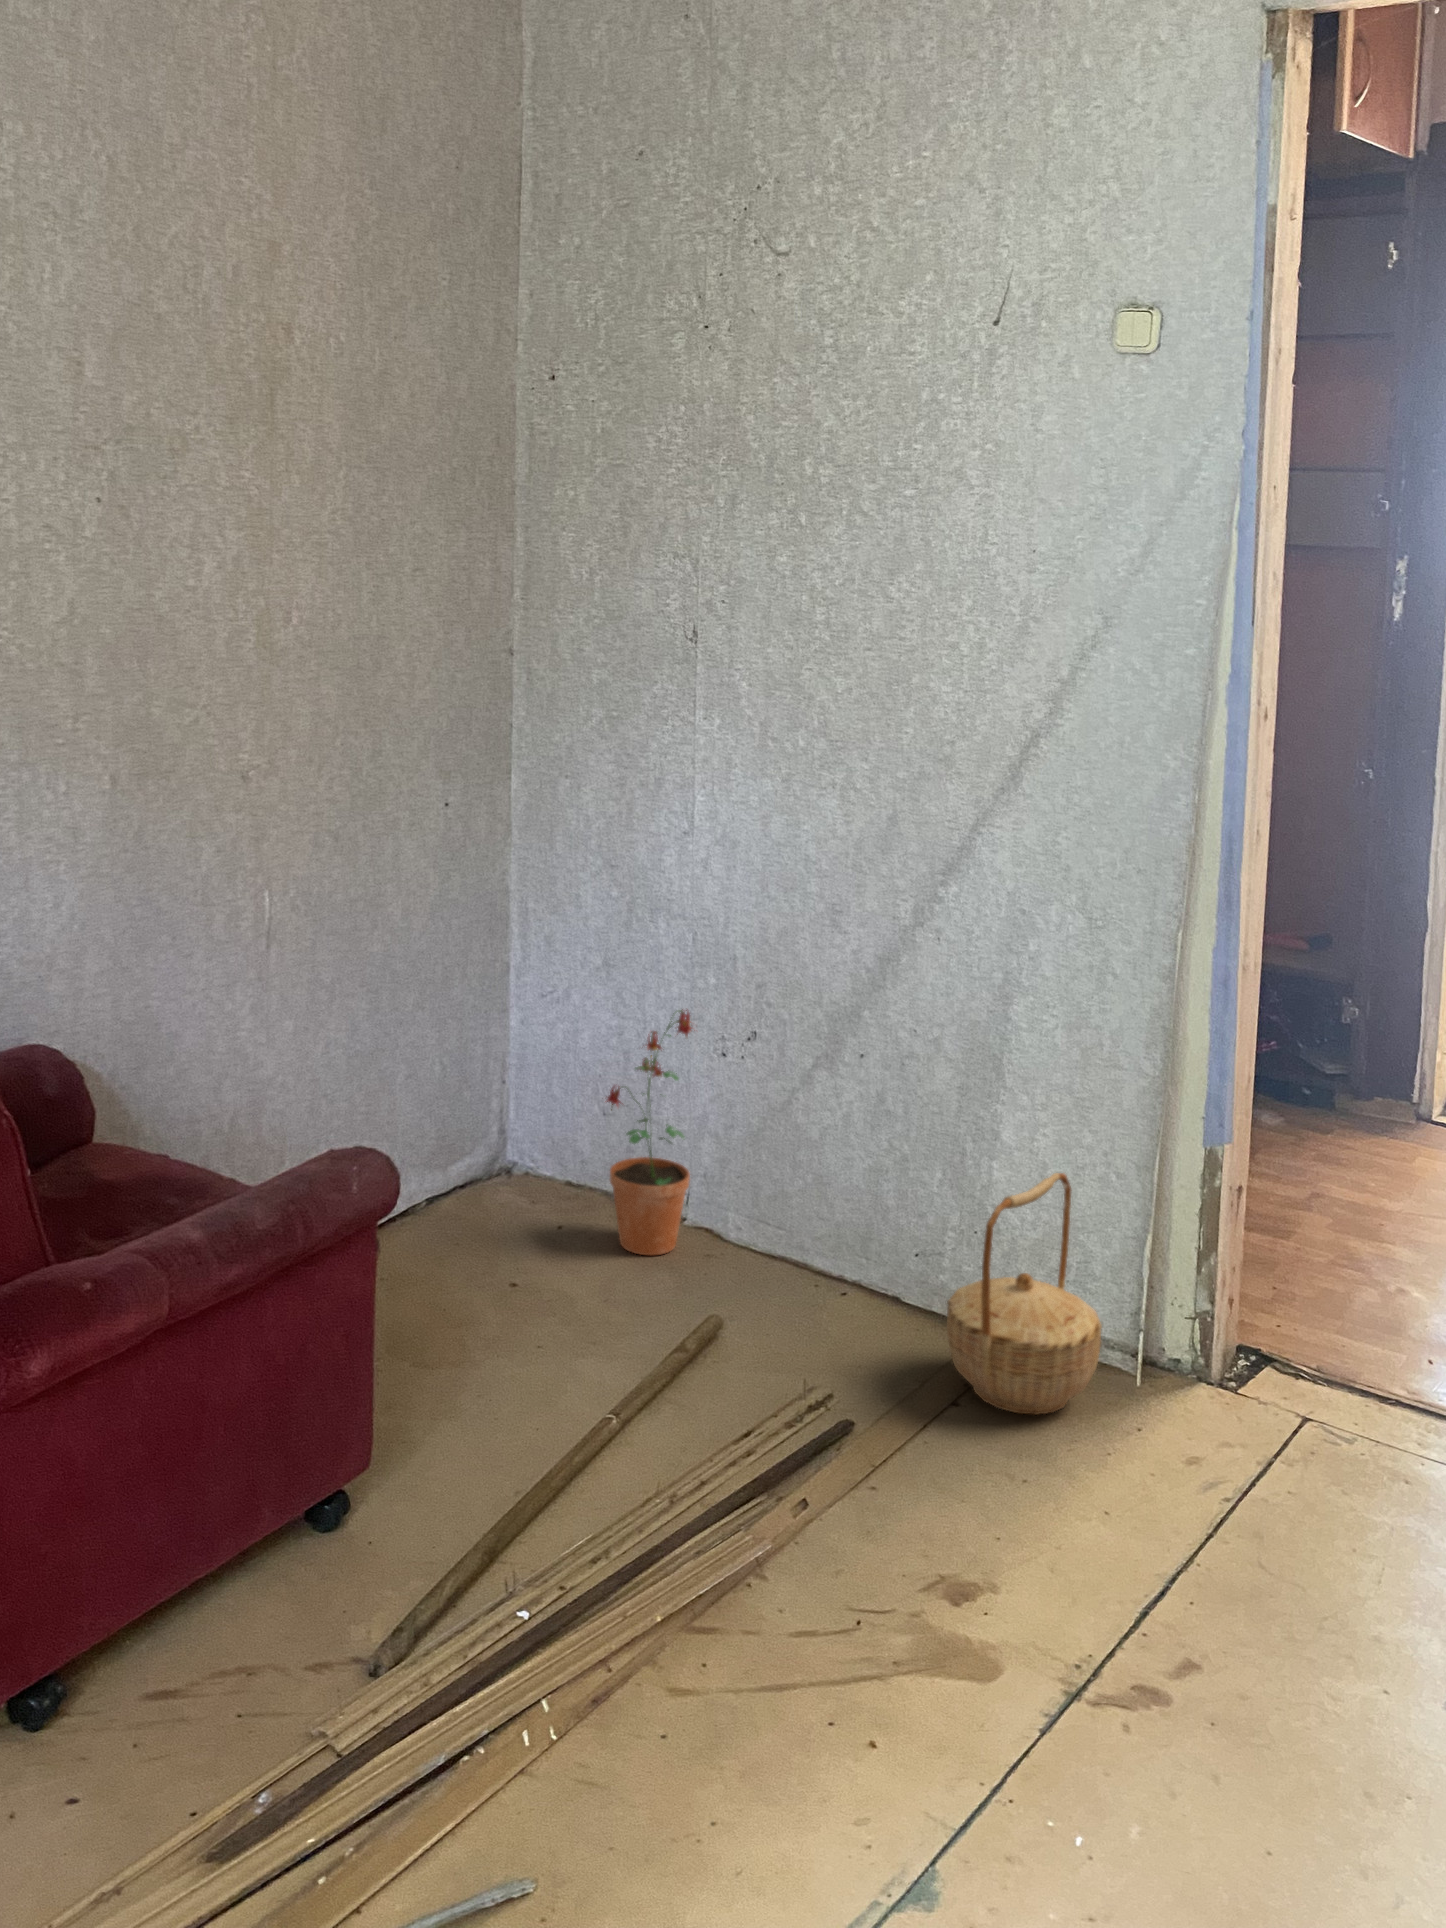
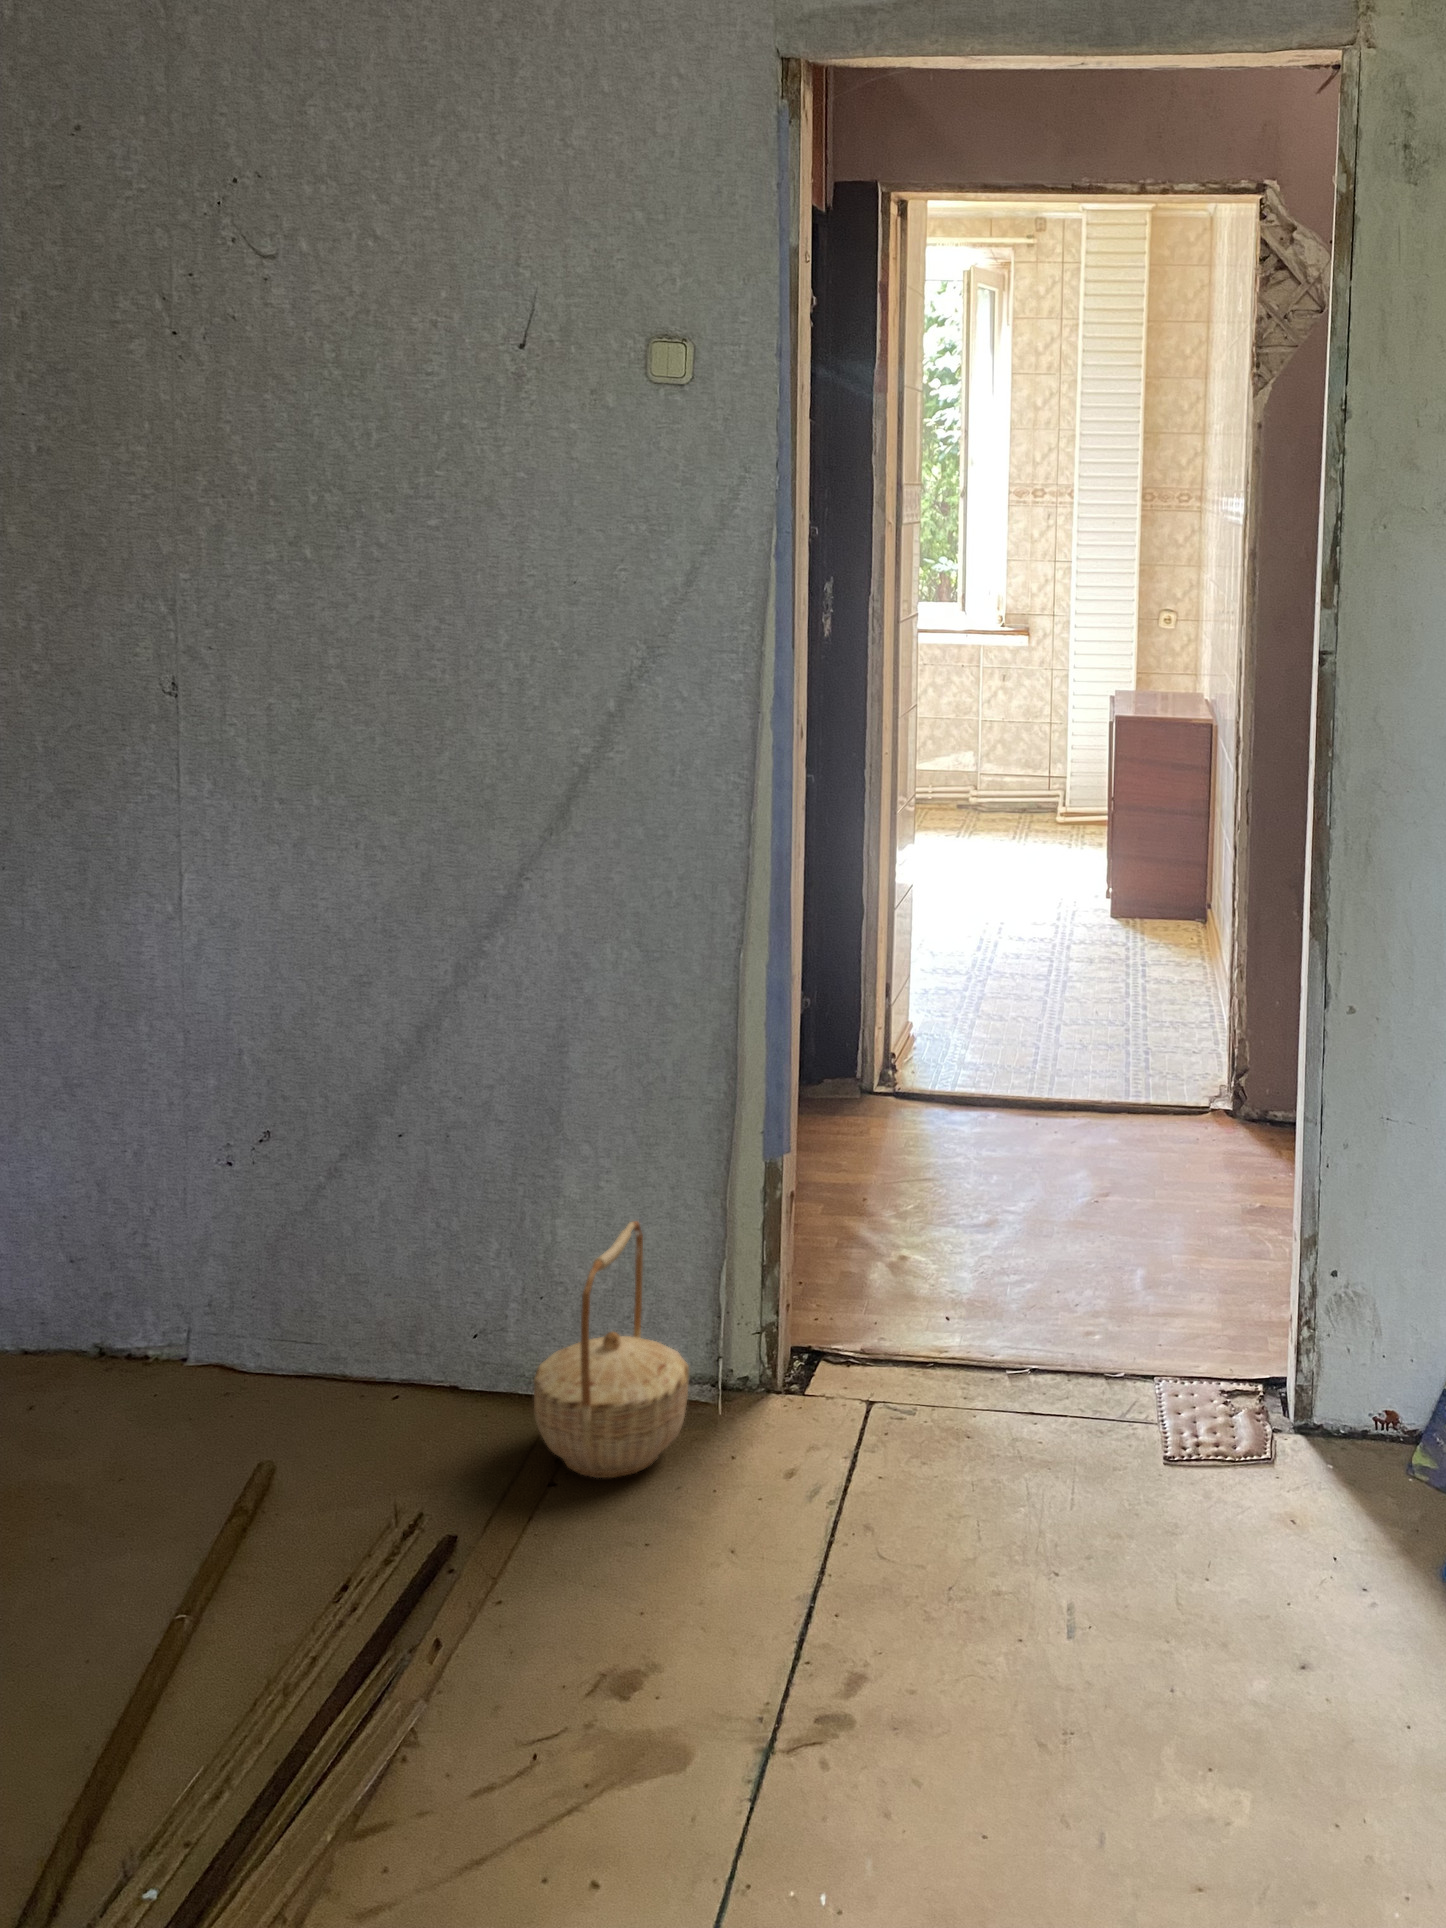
potted plant: present [607,1009,692,1255] -> none [90,1120,203,1415]

